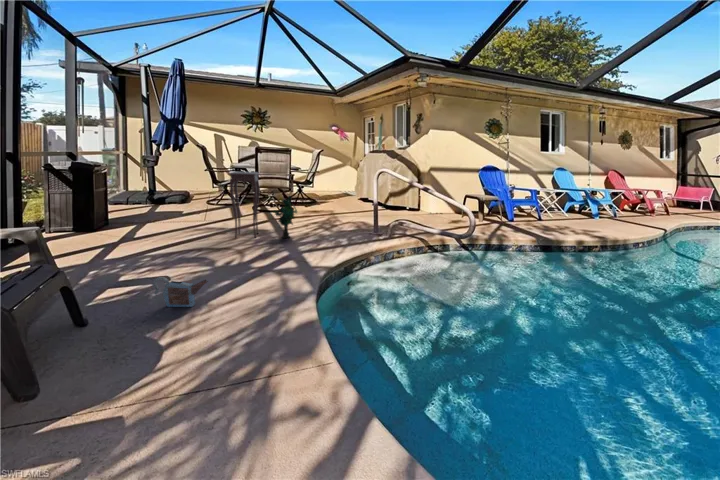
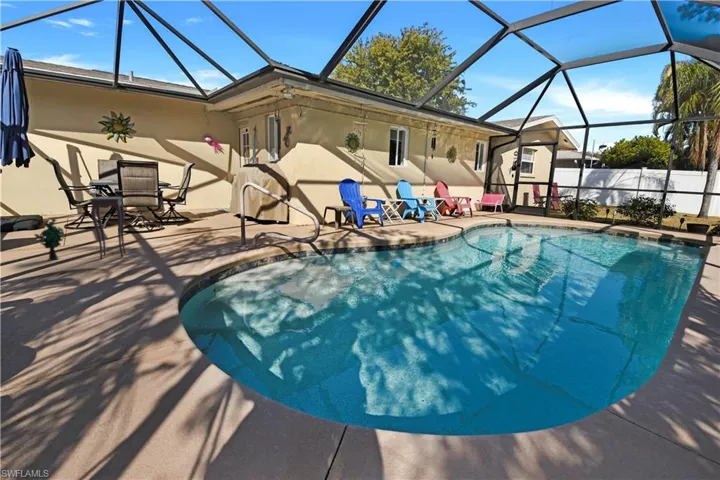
decorative plant: present [274,196,297,238] -> present [35,219,65,260]
watering can: present [154,277,208,307] -> none [18,294,75,322]

